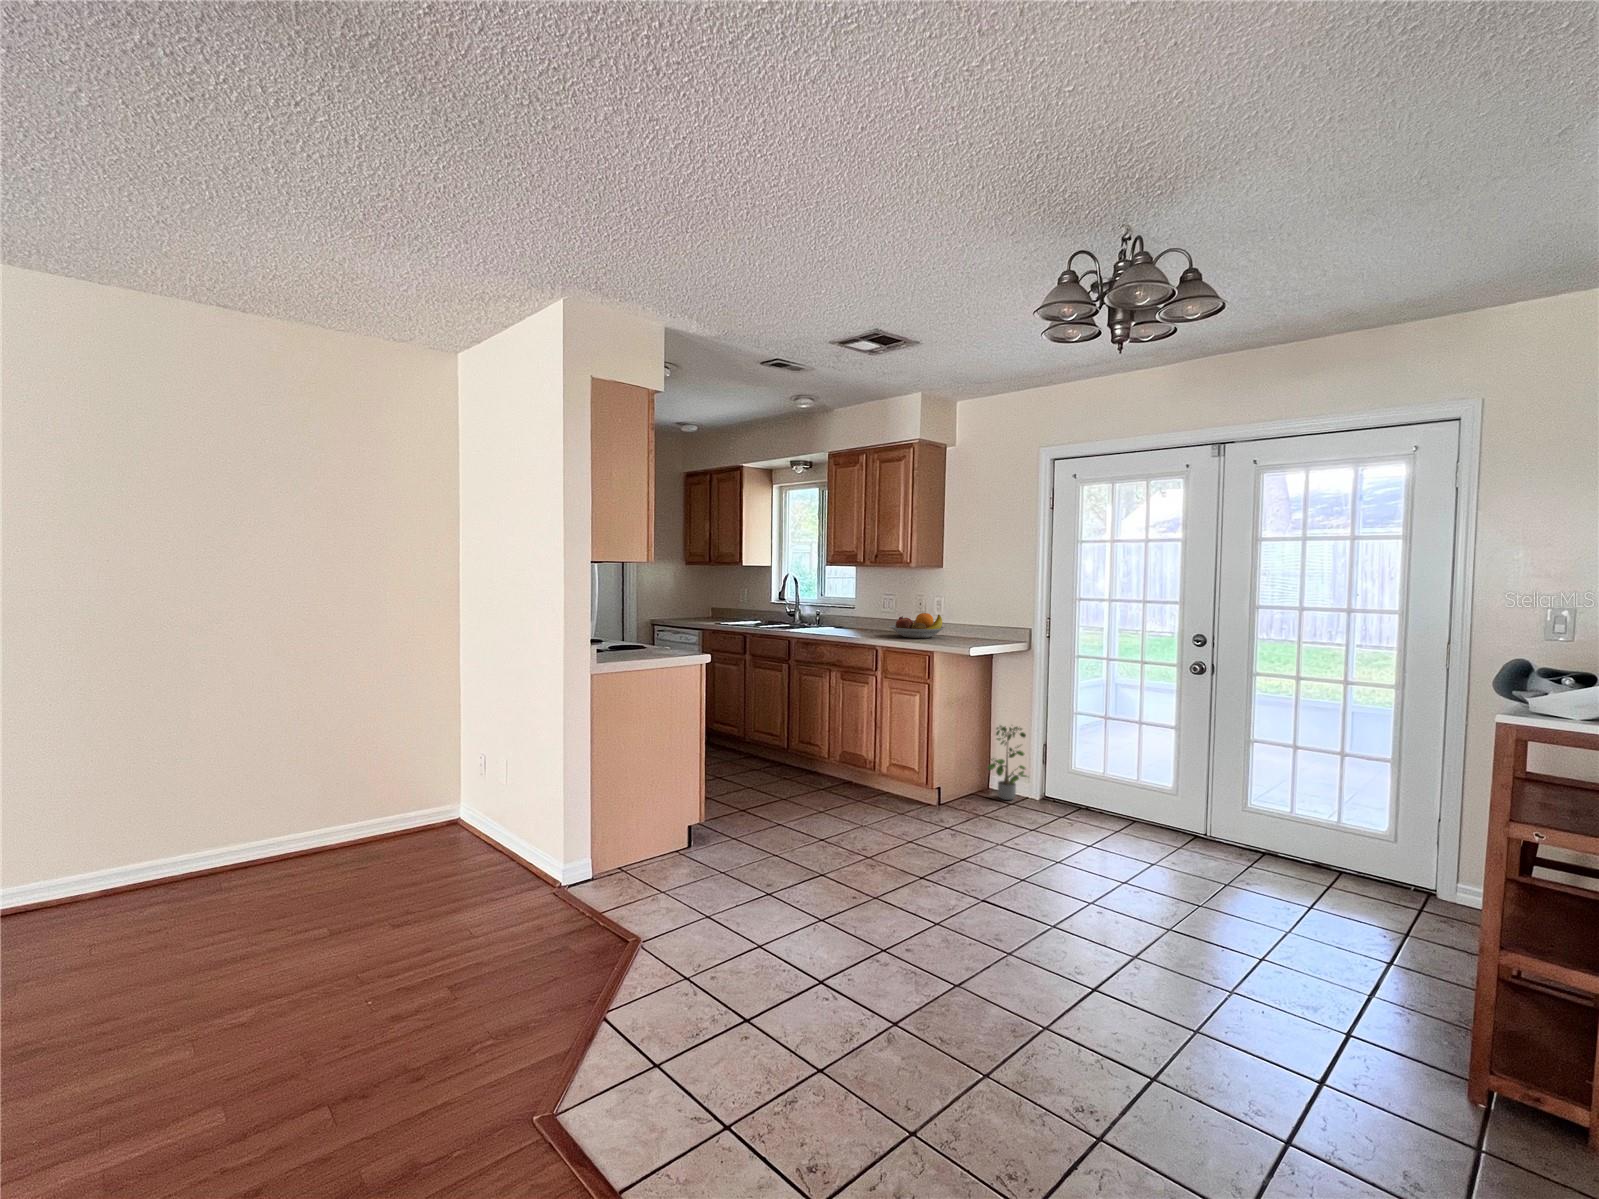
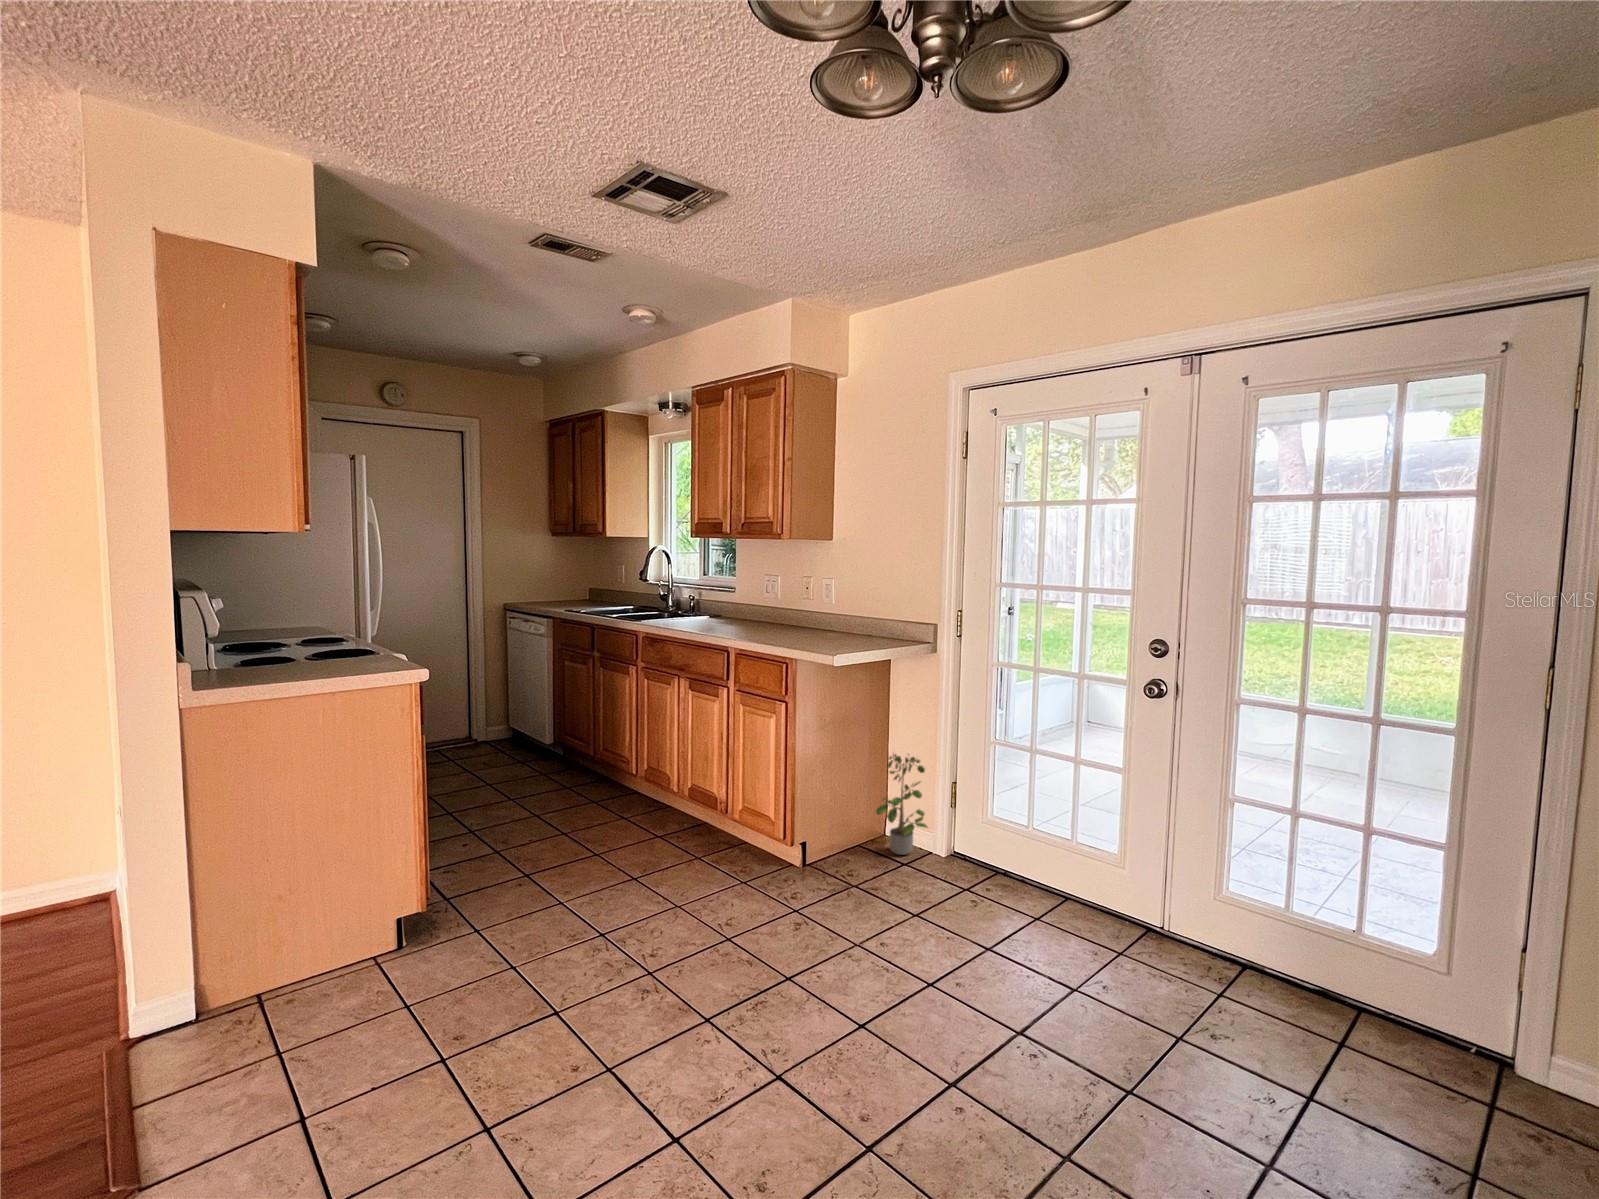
fruit bowl: present [889,613,945,638] -> none [754,601,829,635]

